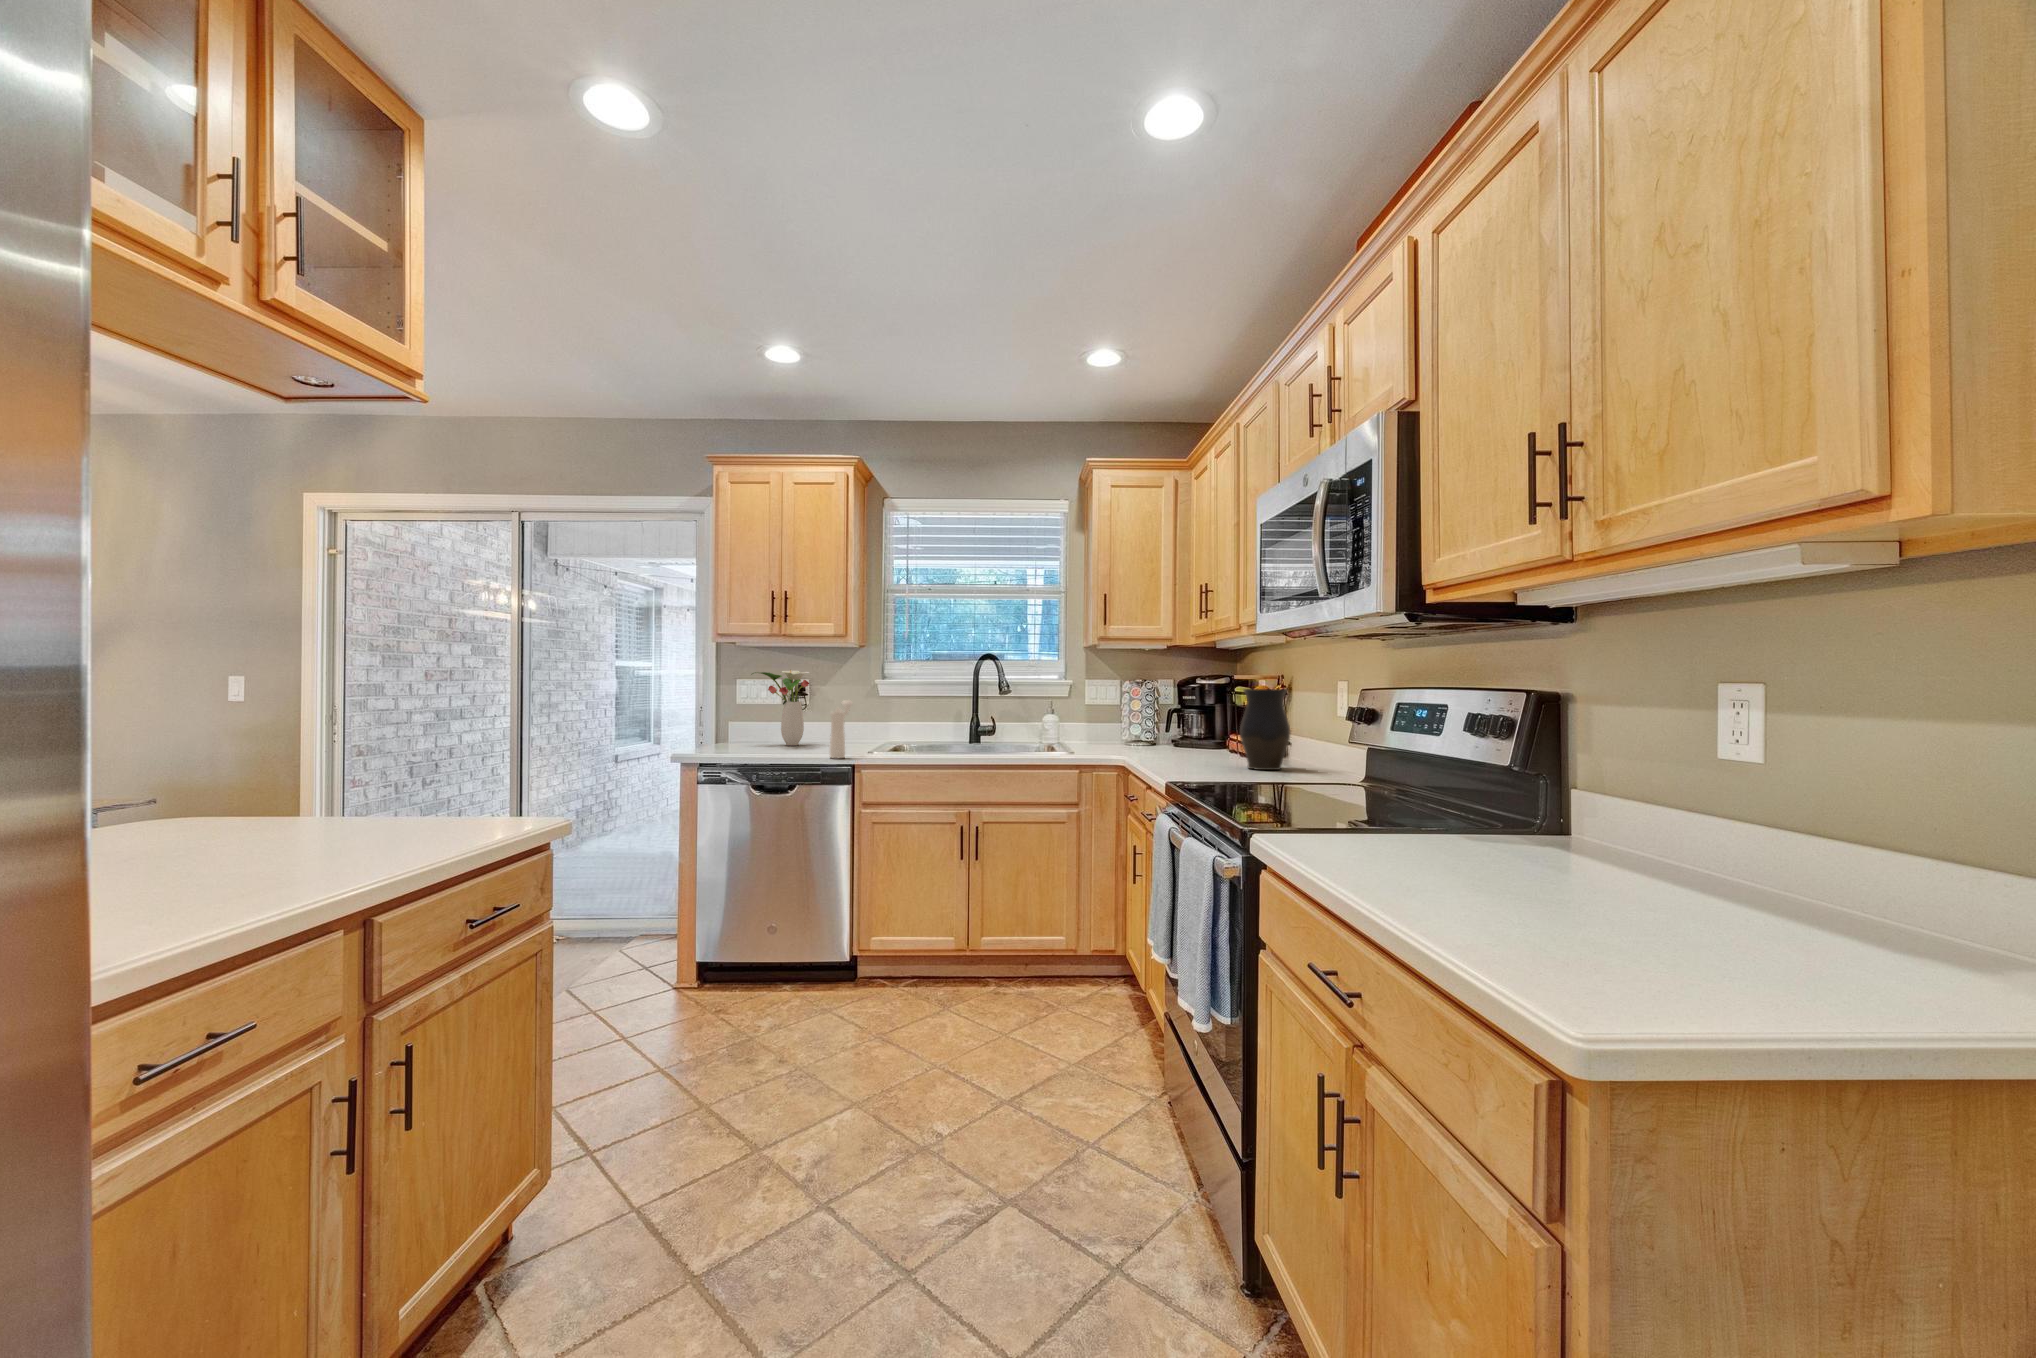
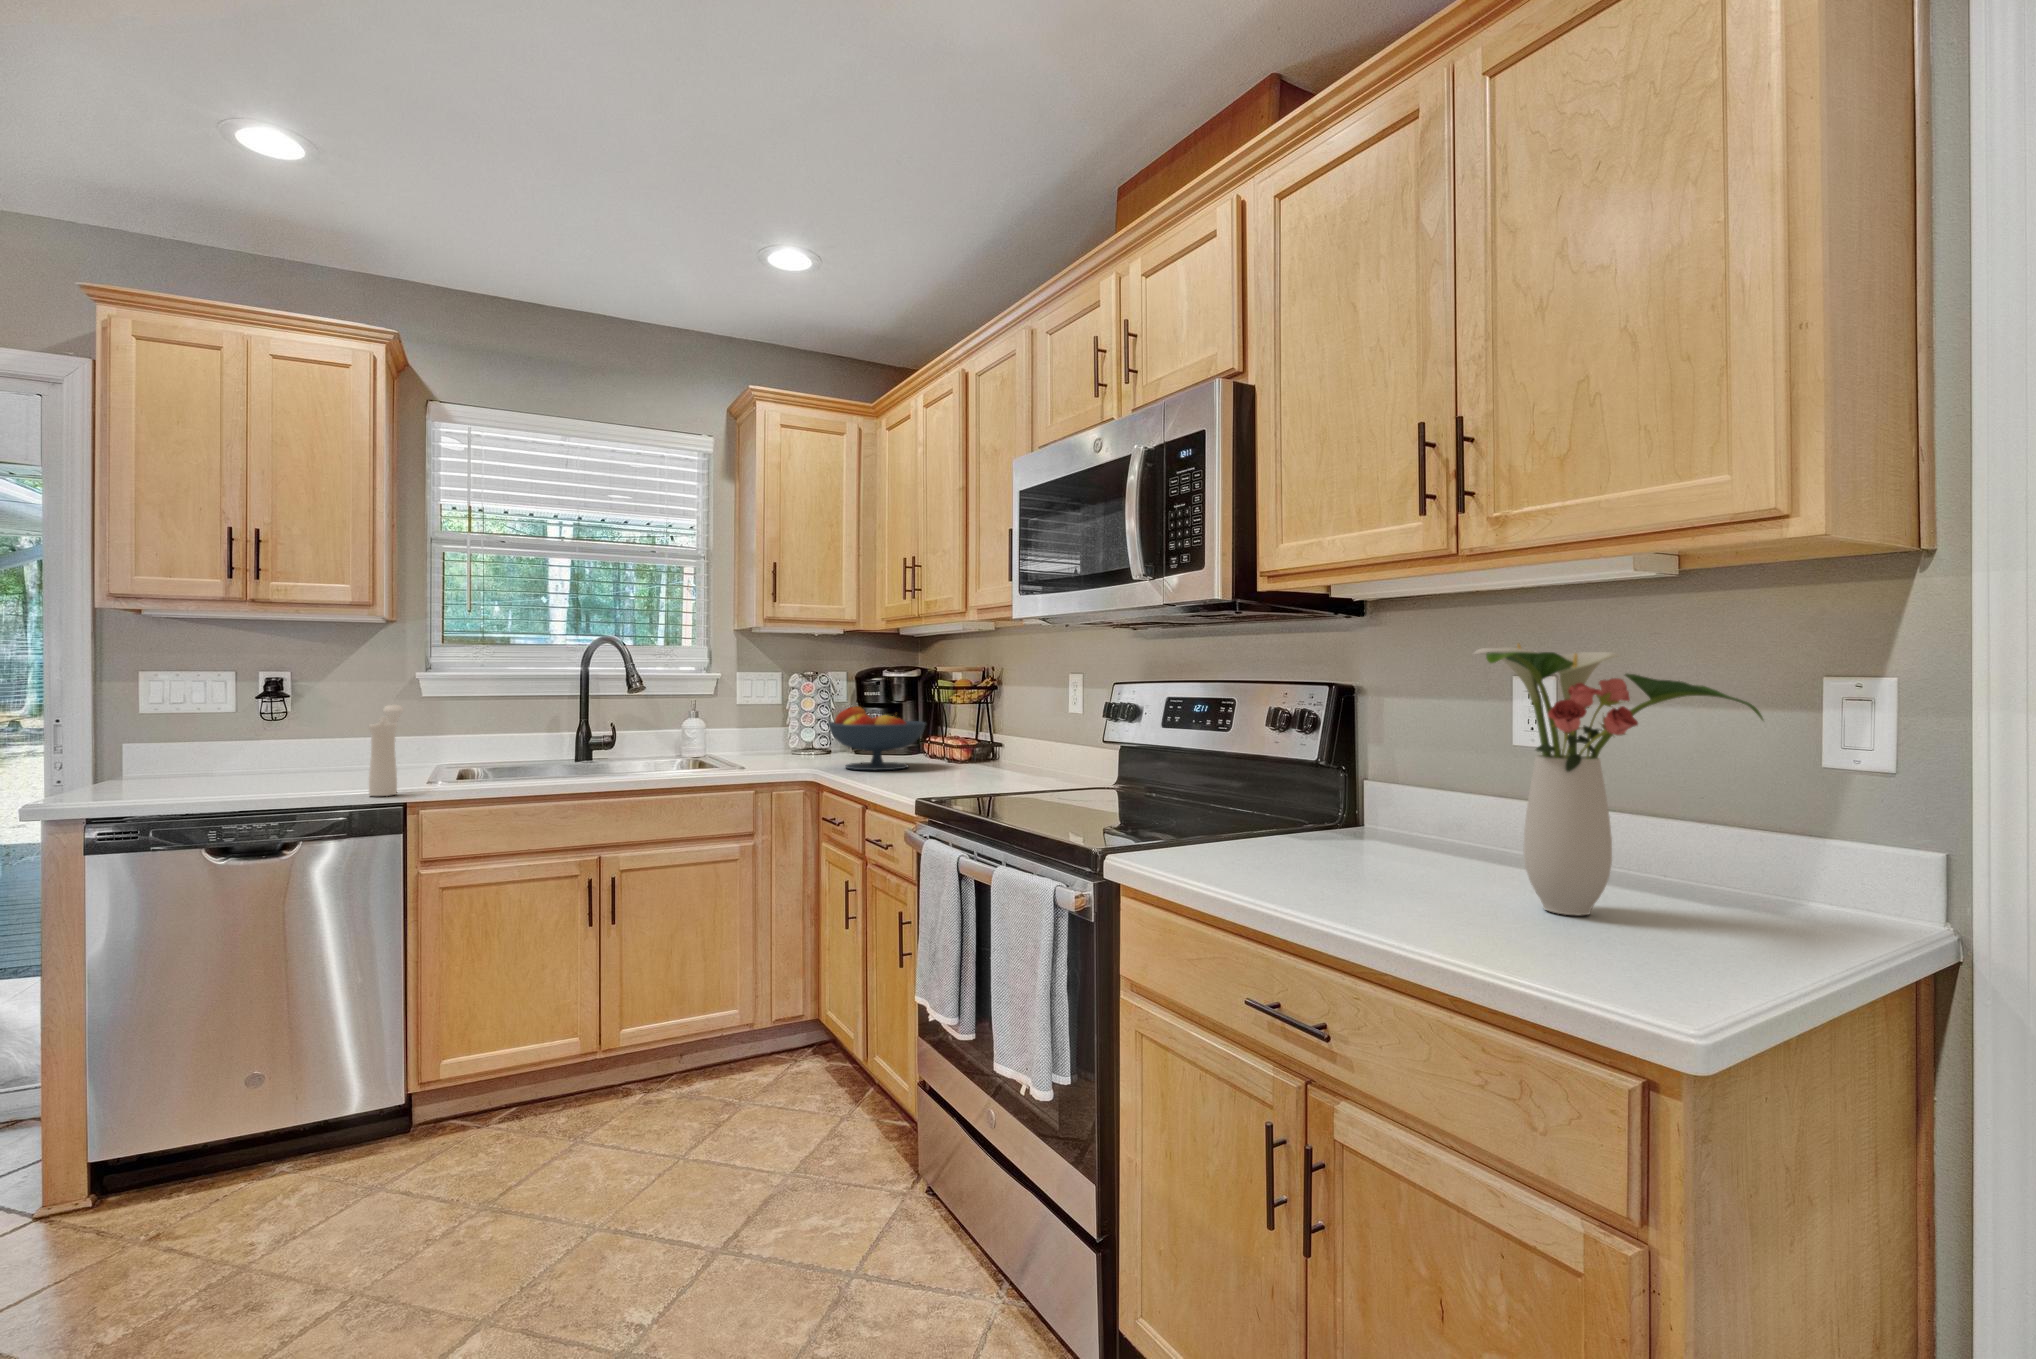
flower arrangement: present [752,670,809,745] -> present [1475,644,1763,915]
vase: present [1240,689,1290,770] -> none [965,683,1021,777]
fruit bowl: none [1136,707,1218,760] -> present [828,707,926,770]

